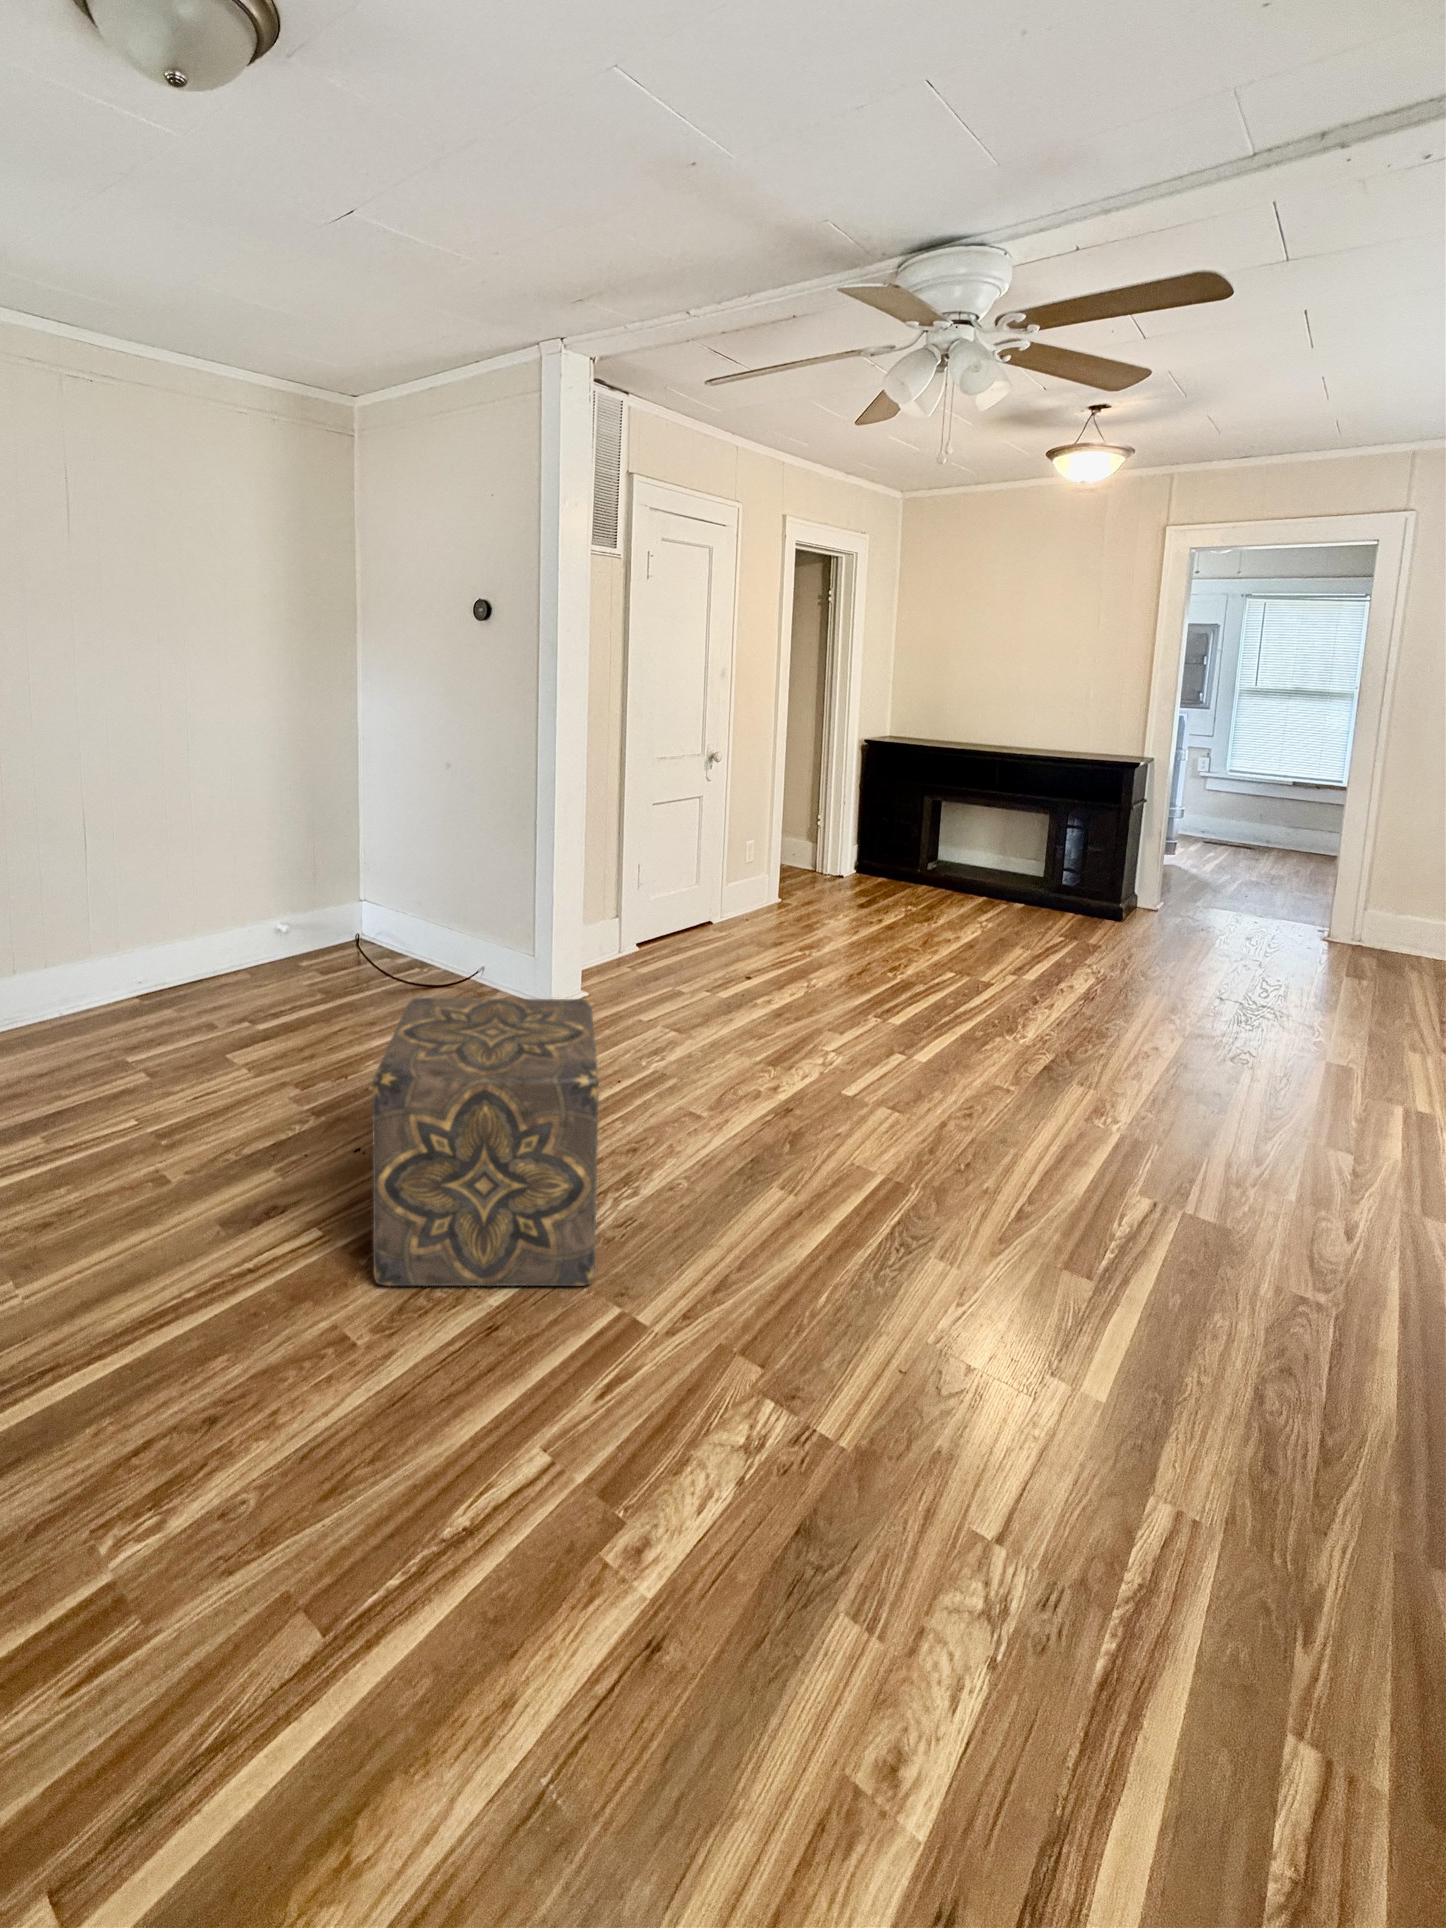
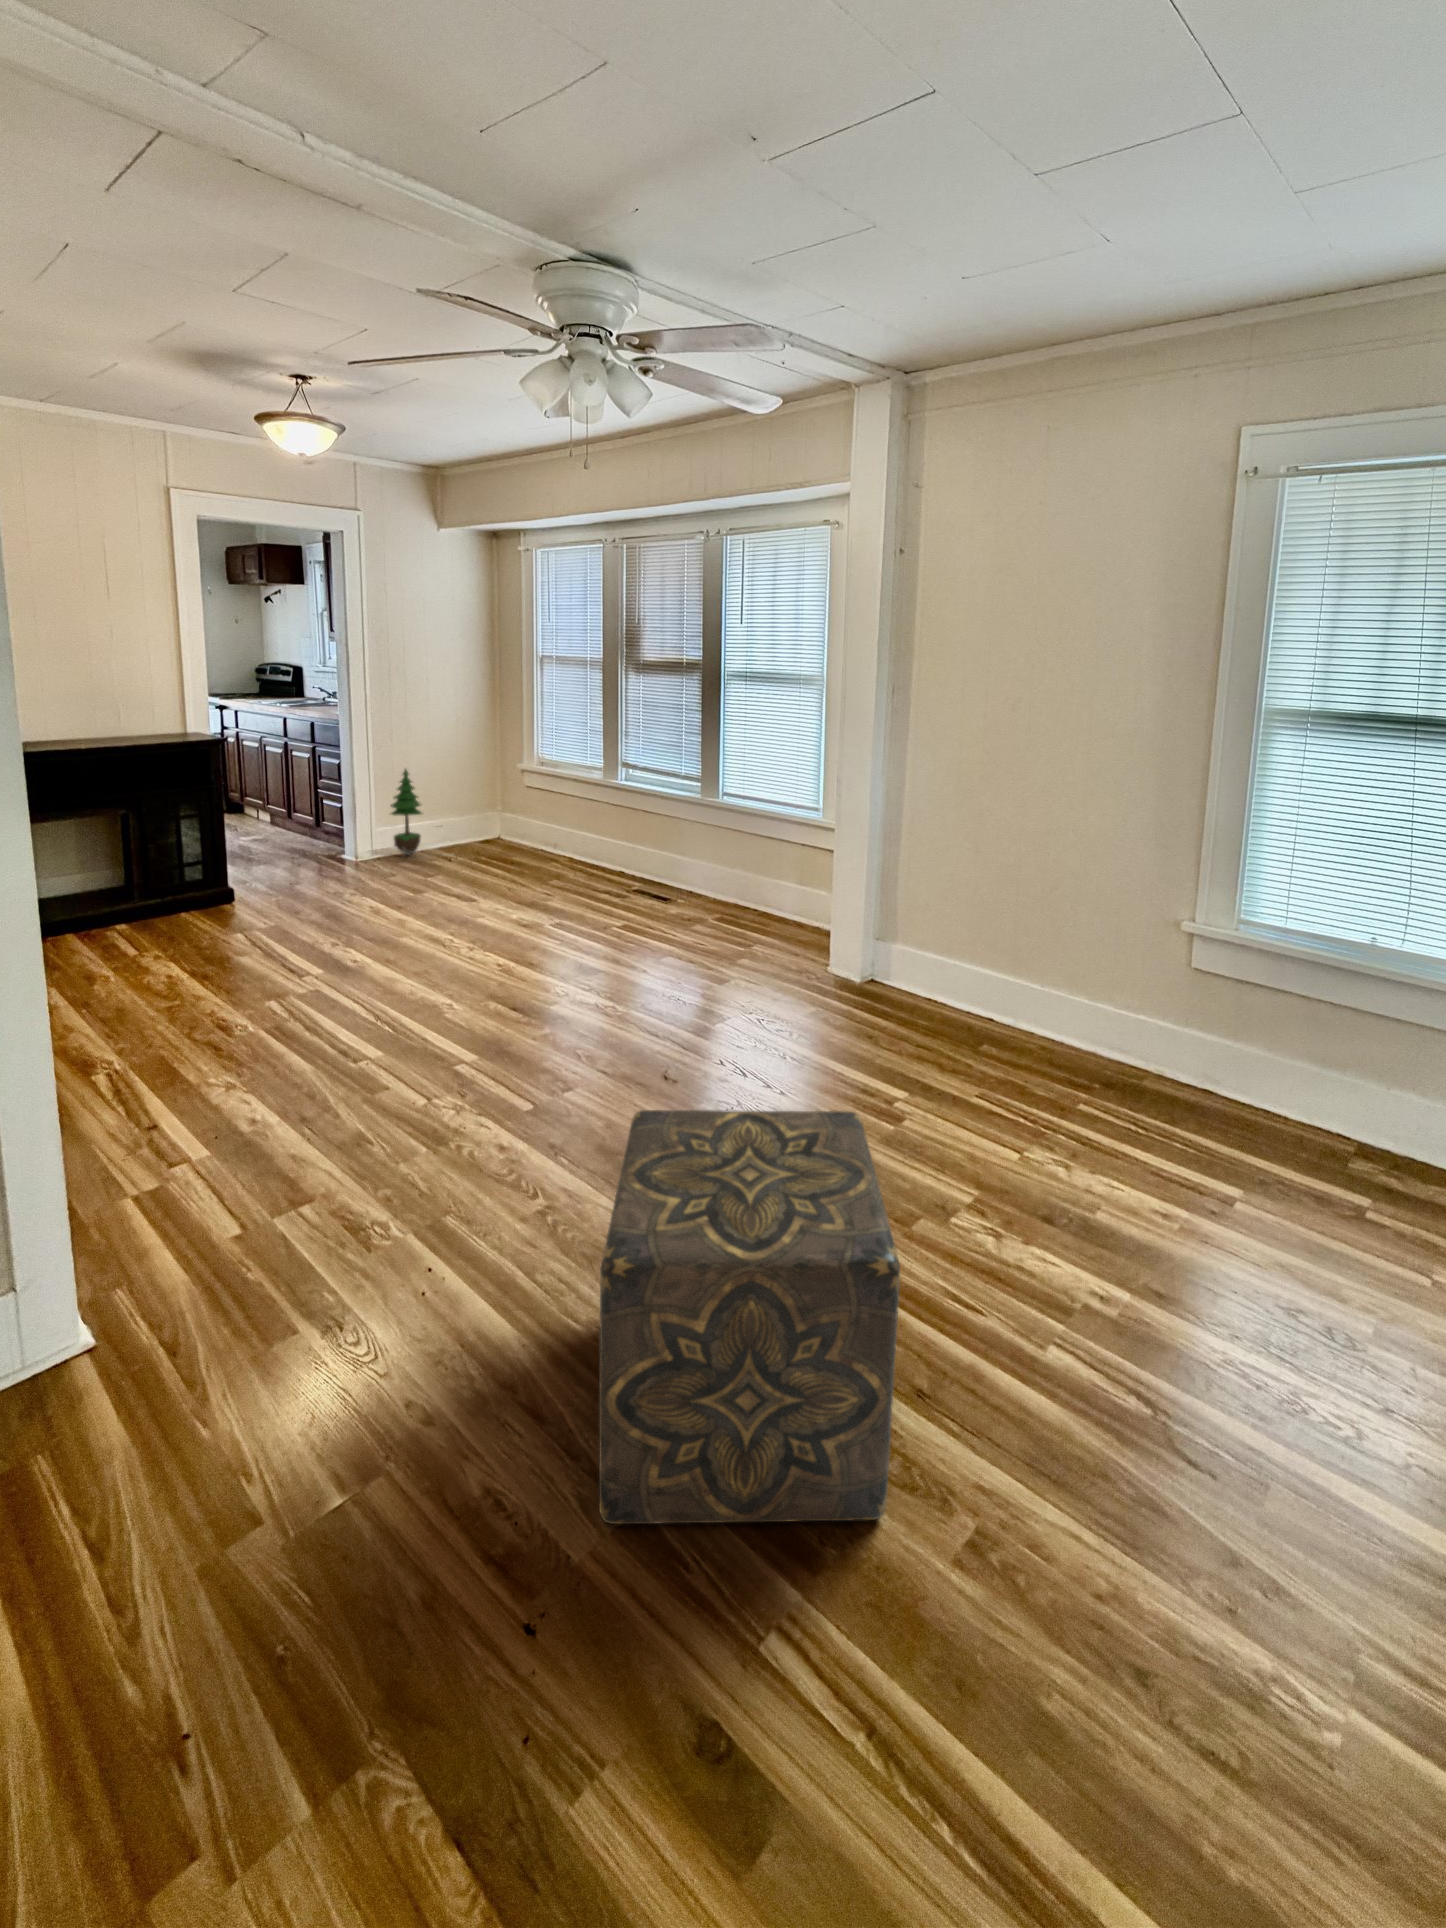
potted tree: none [1357,842,1414,959] -> present [391,769,421,856]

